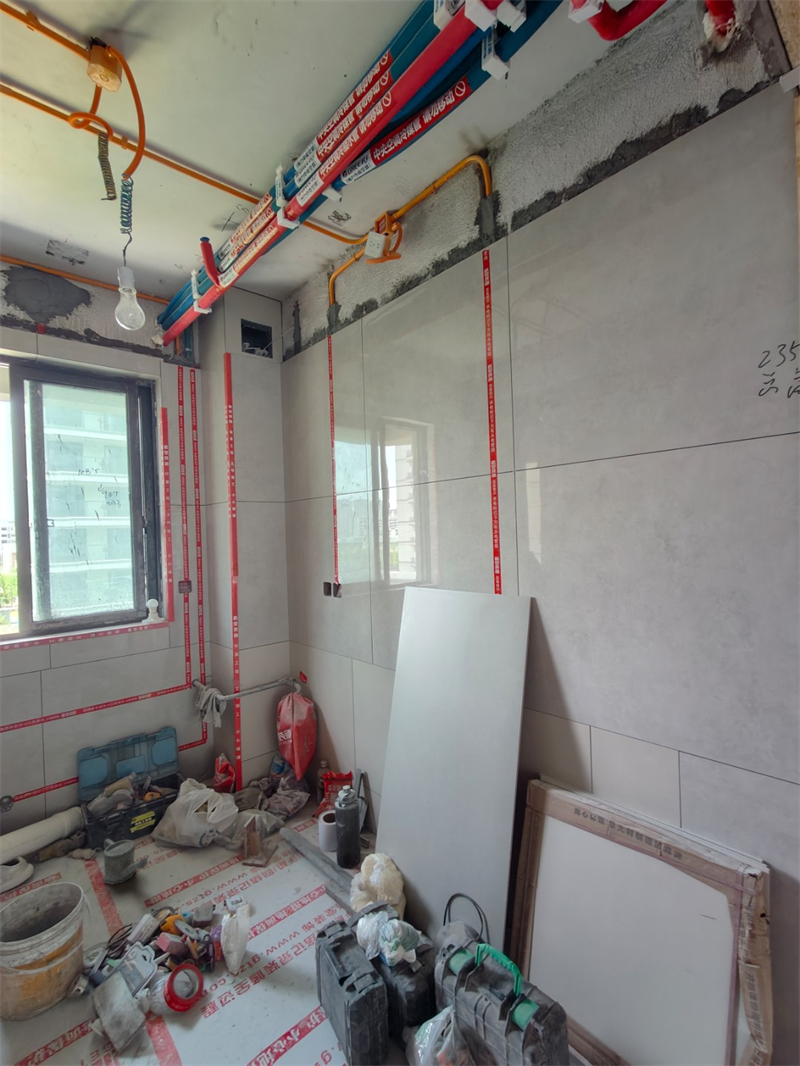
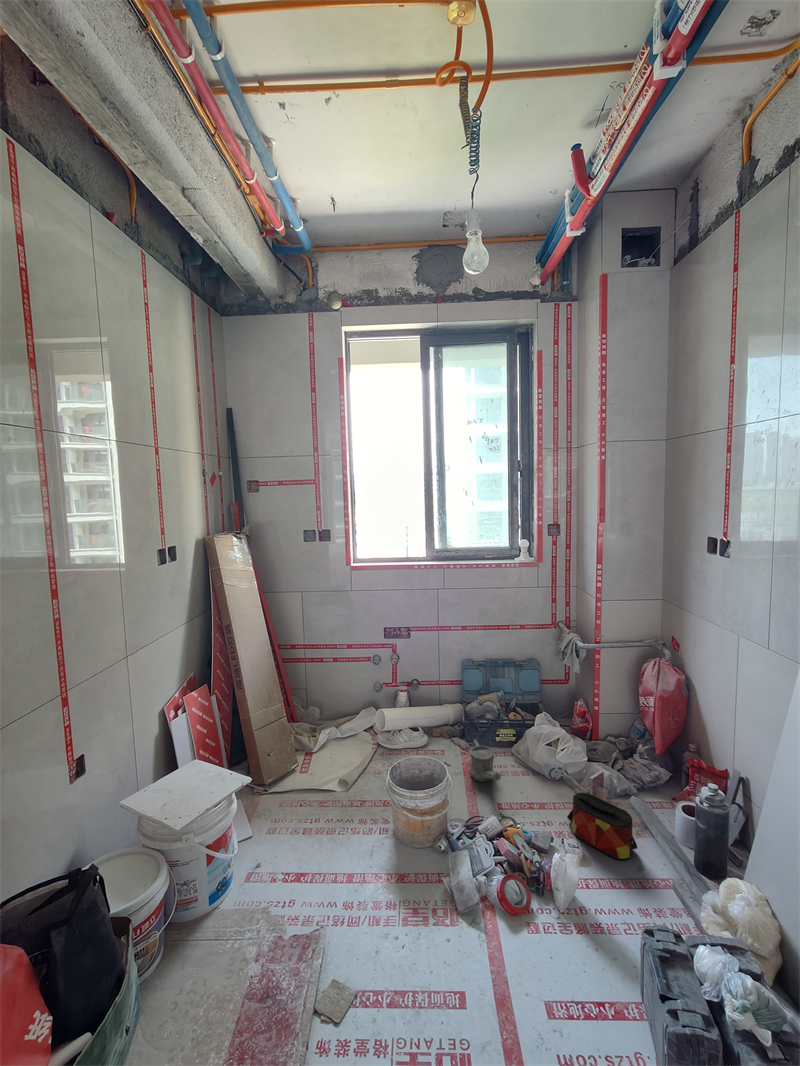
bag: none [222,834,287,883] -> present [567,793,637,860]

